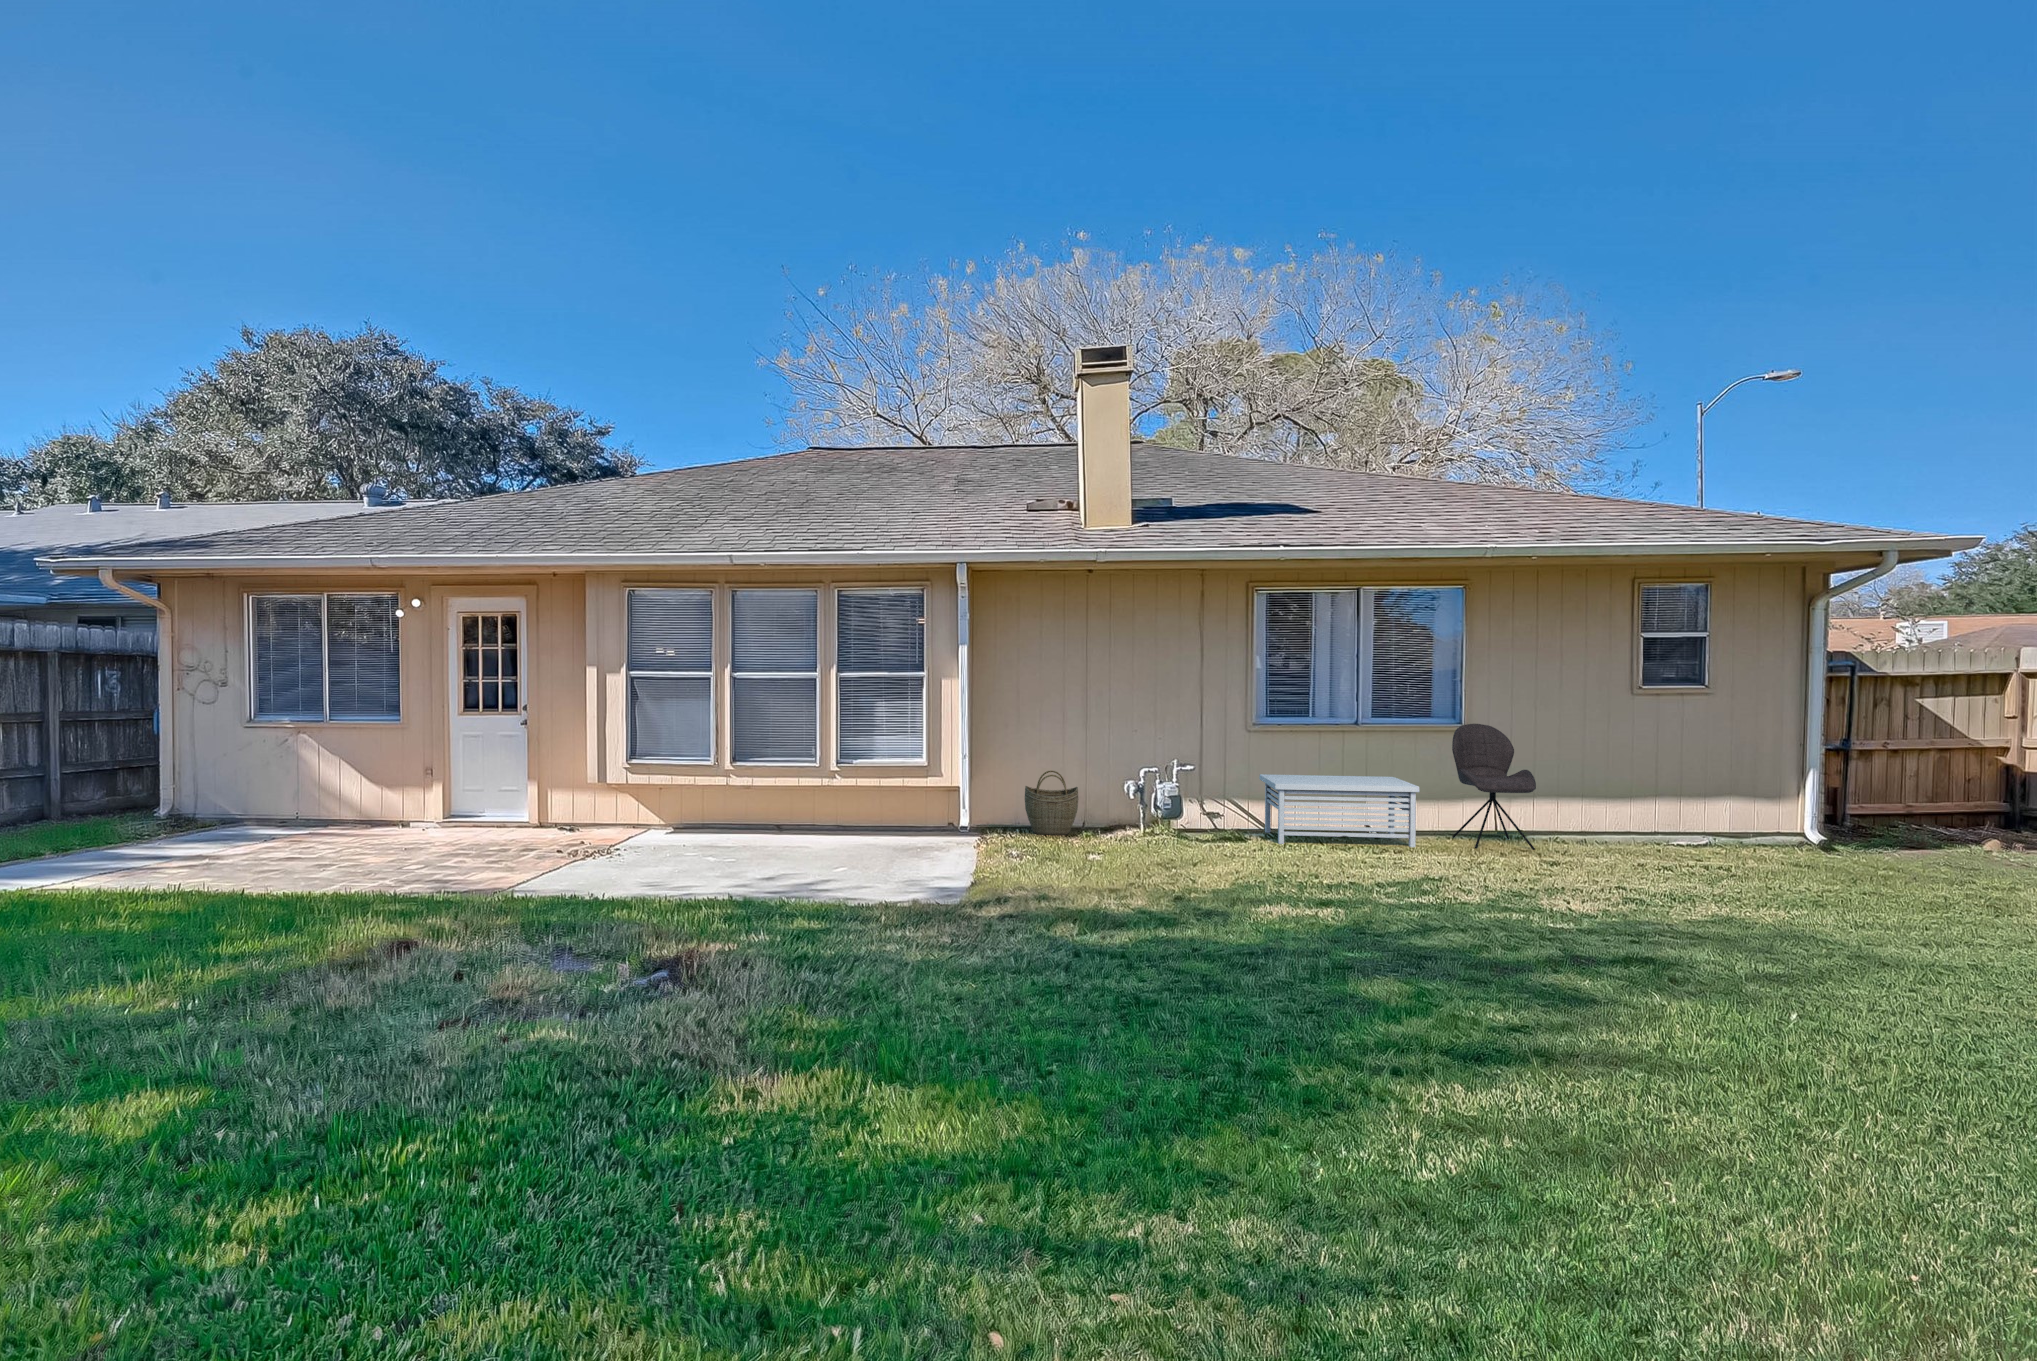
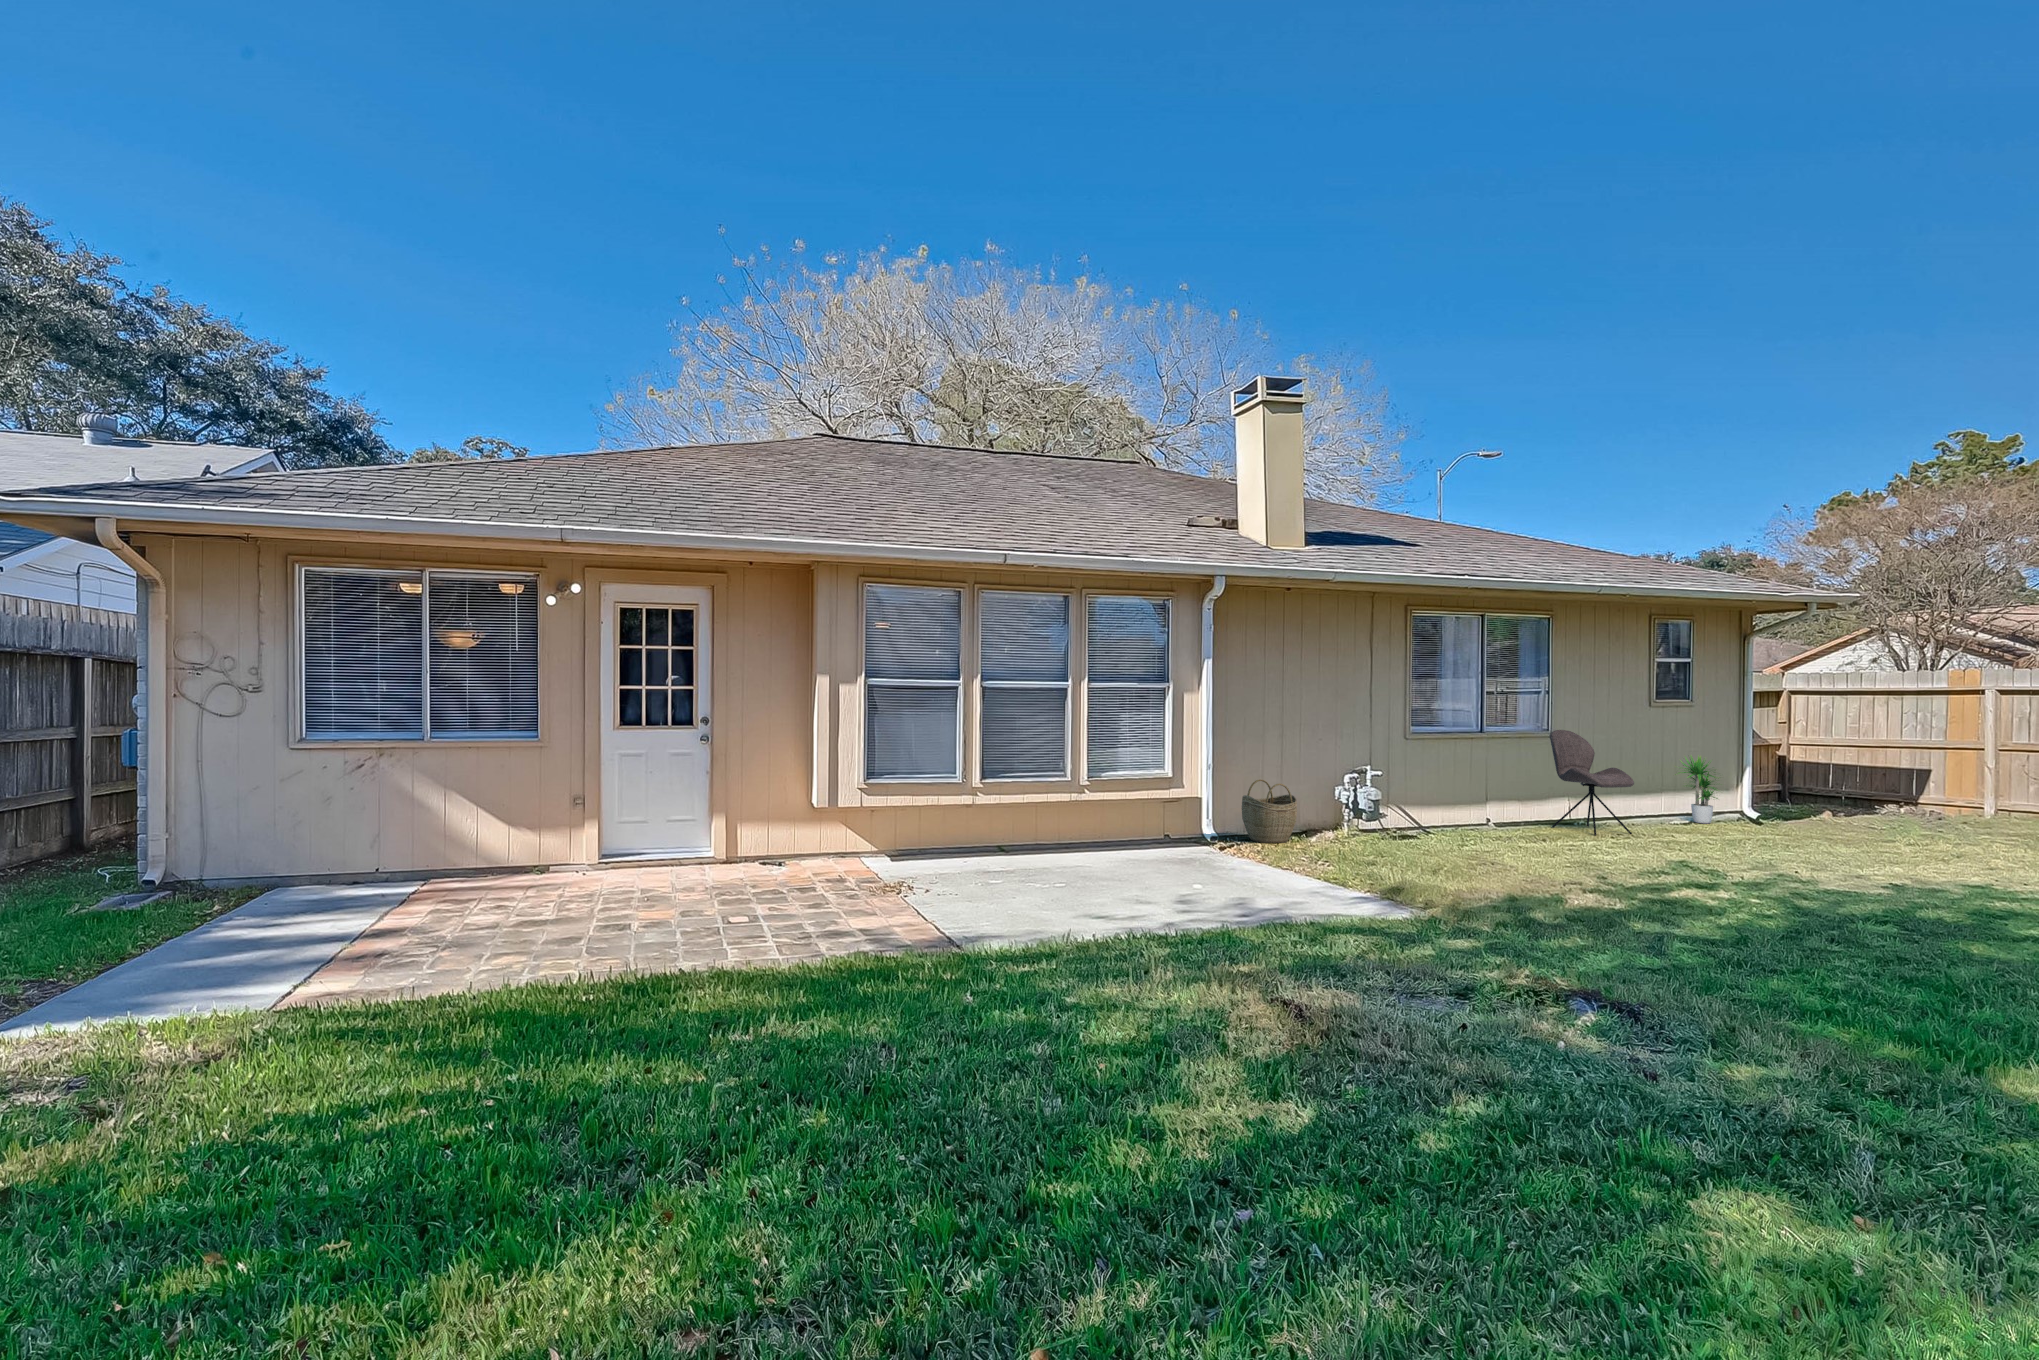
potted plant: none [1671,756,1740,845] -> present [1678,756,1718,824]
storage bench: present [1259,774,1420,847] -> none [1414,777,1562,841]

